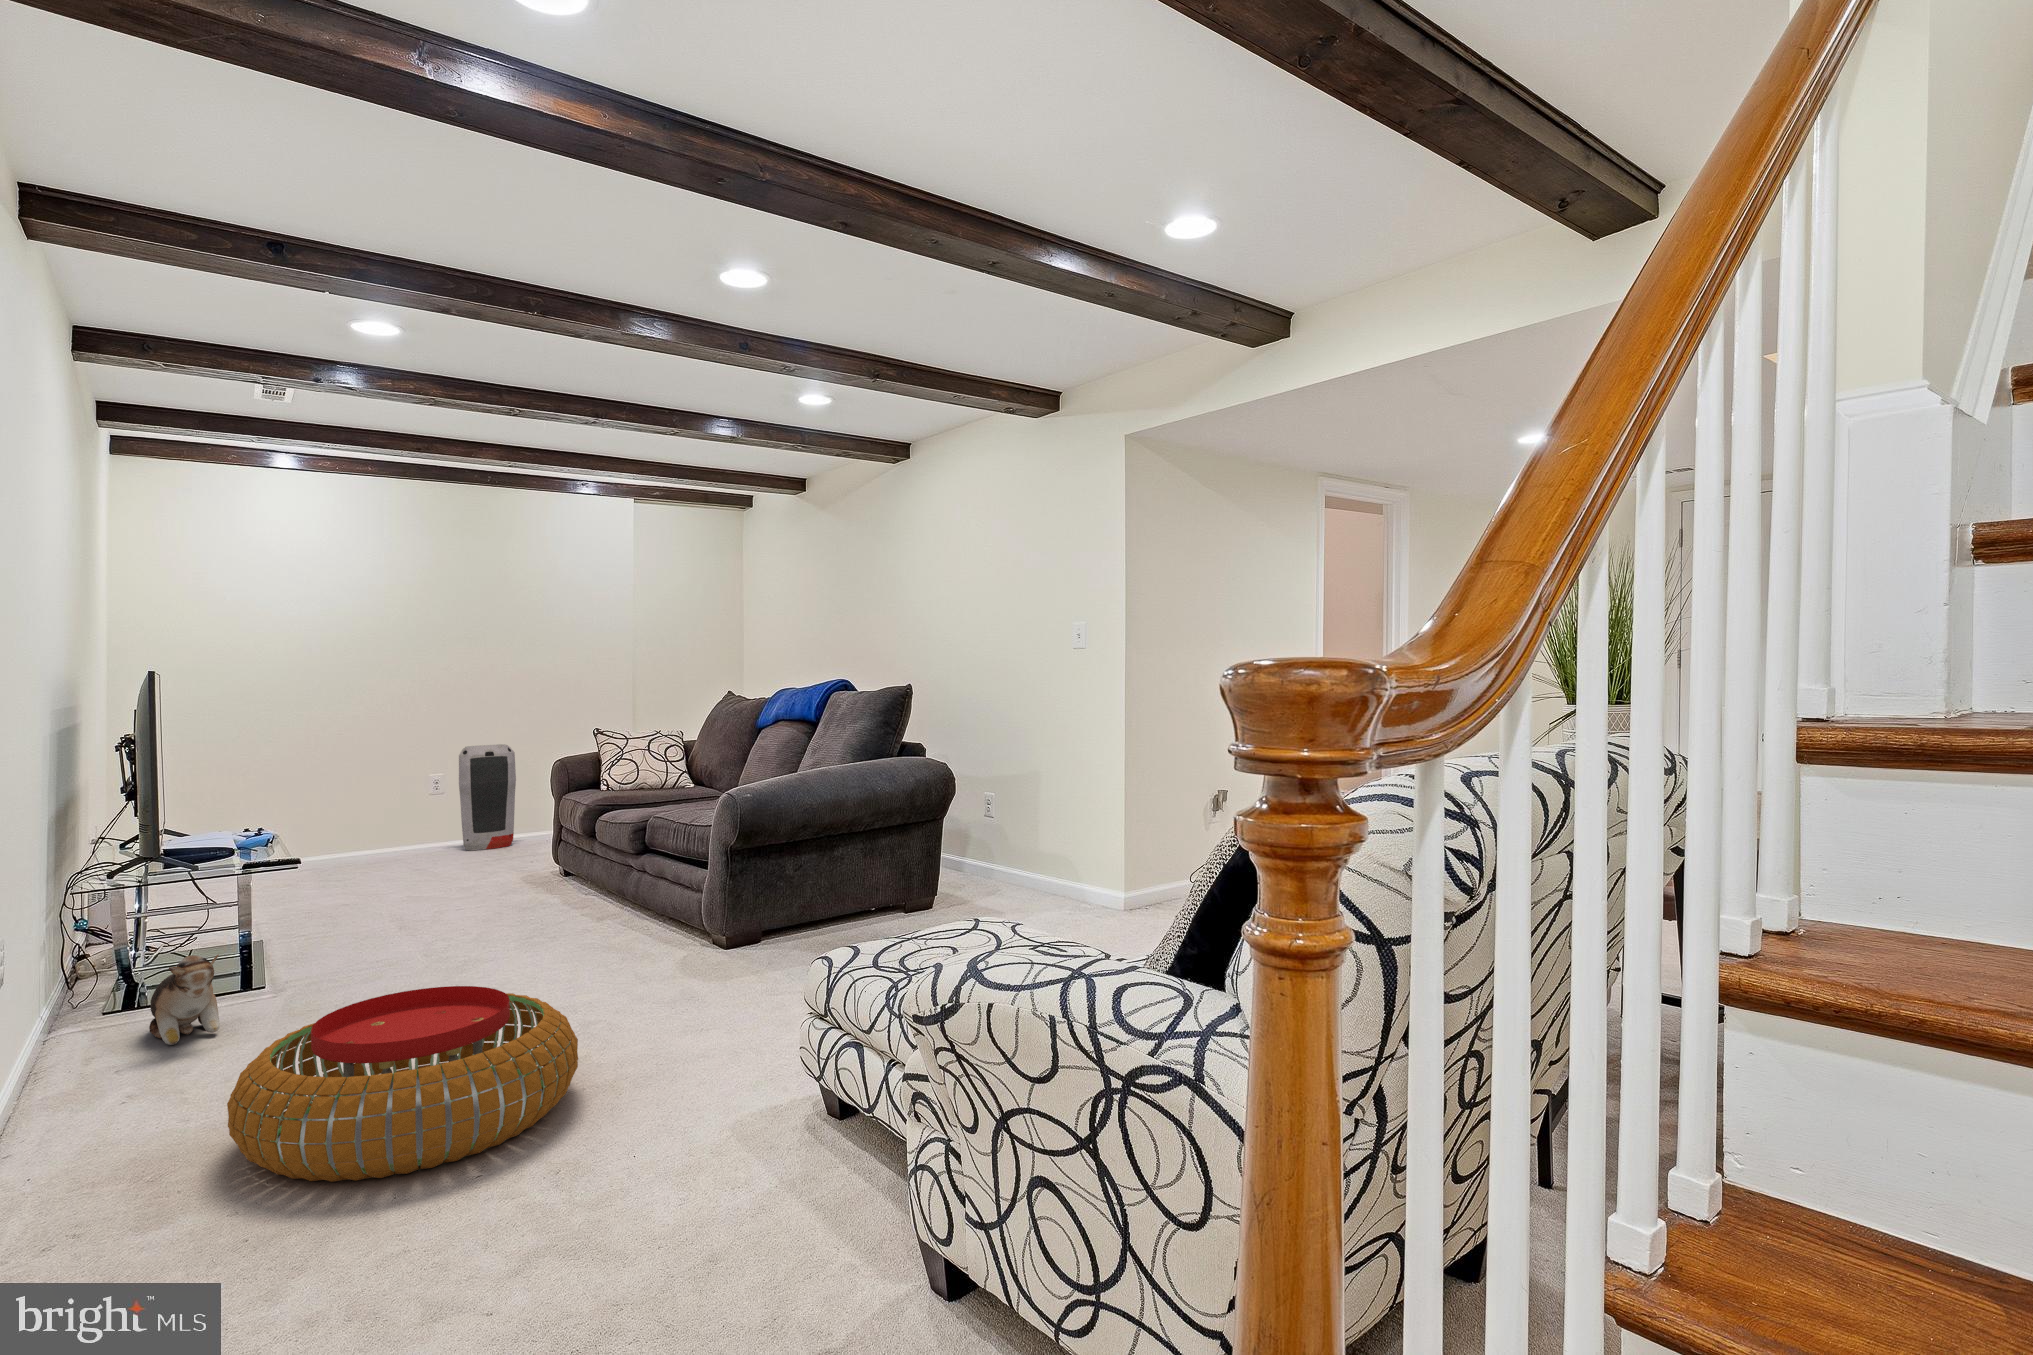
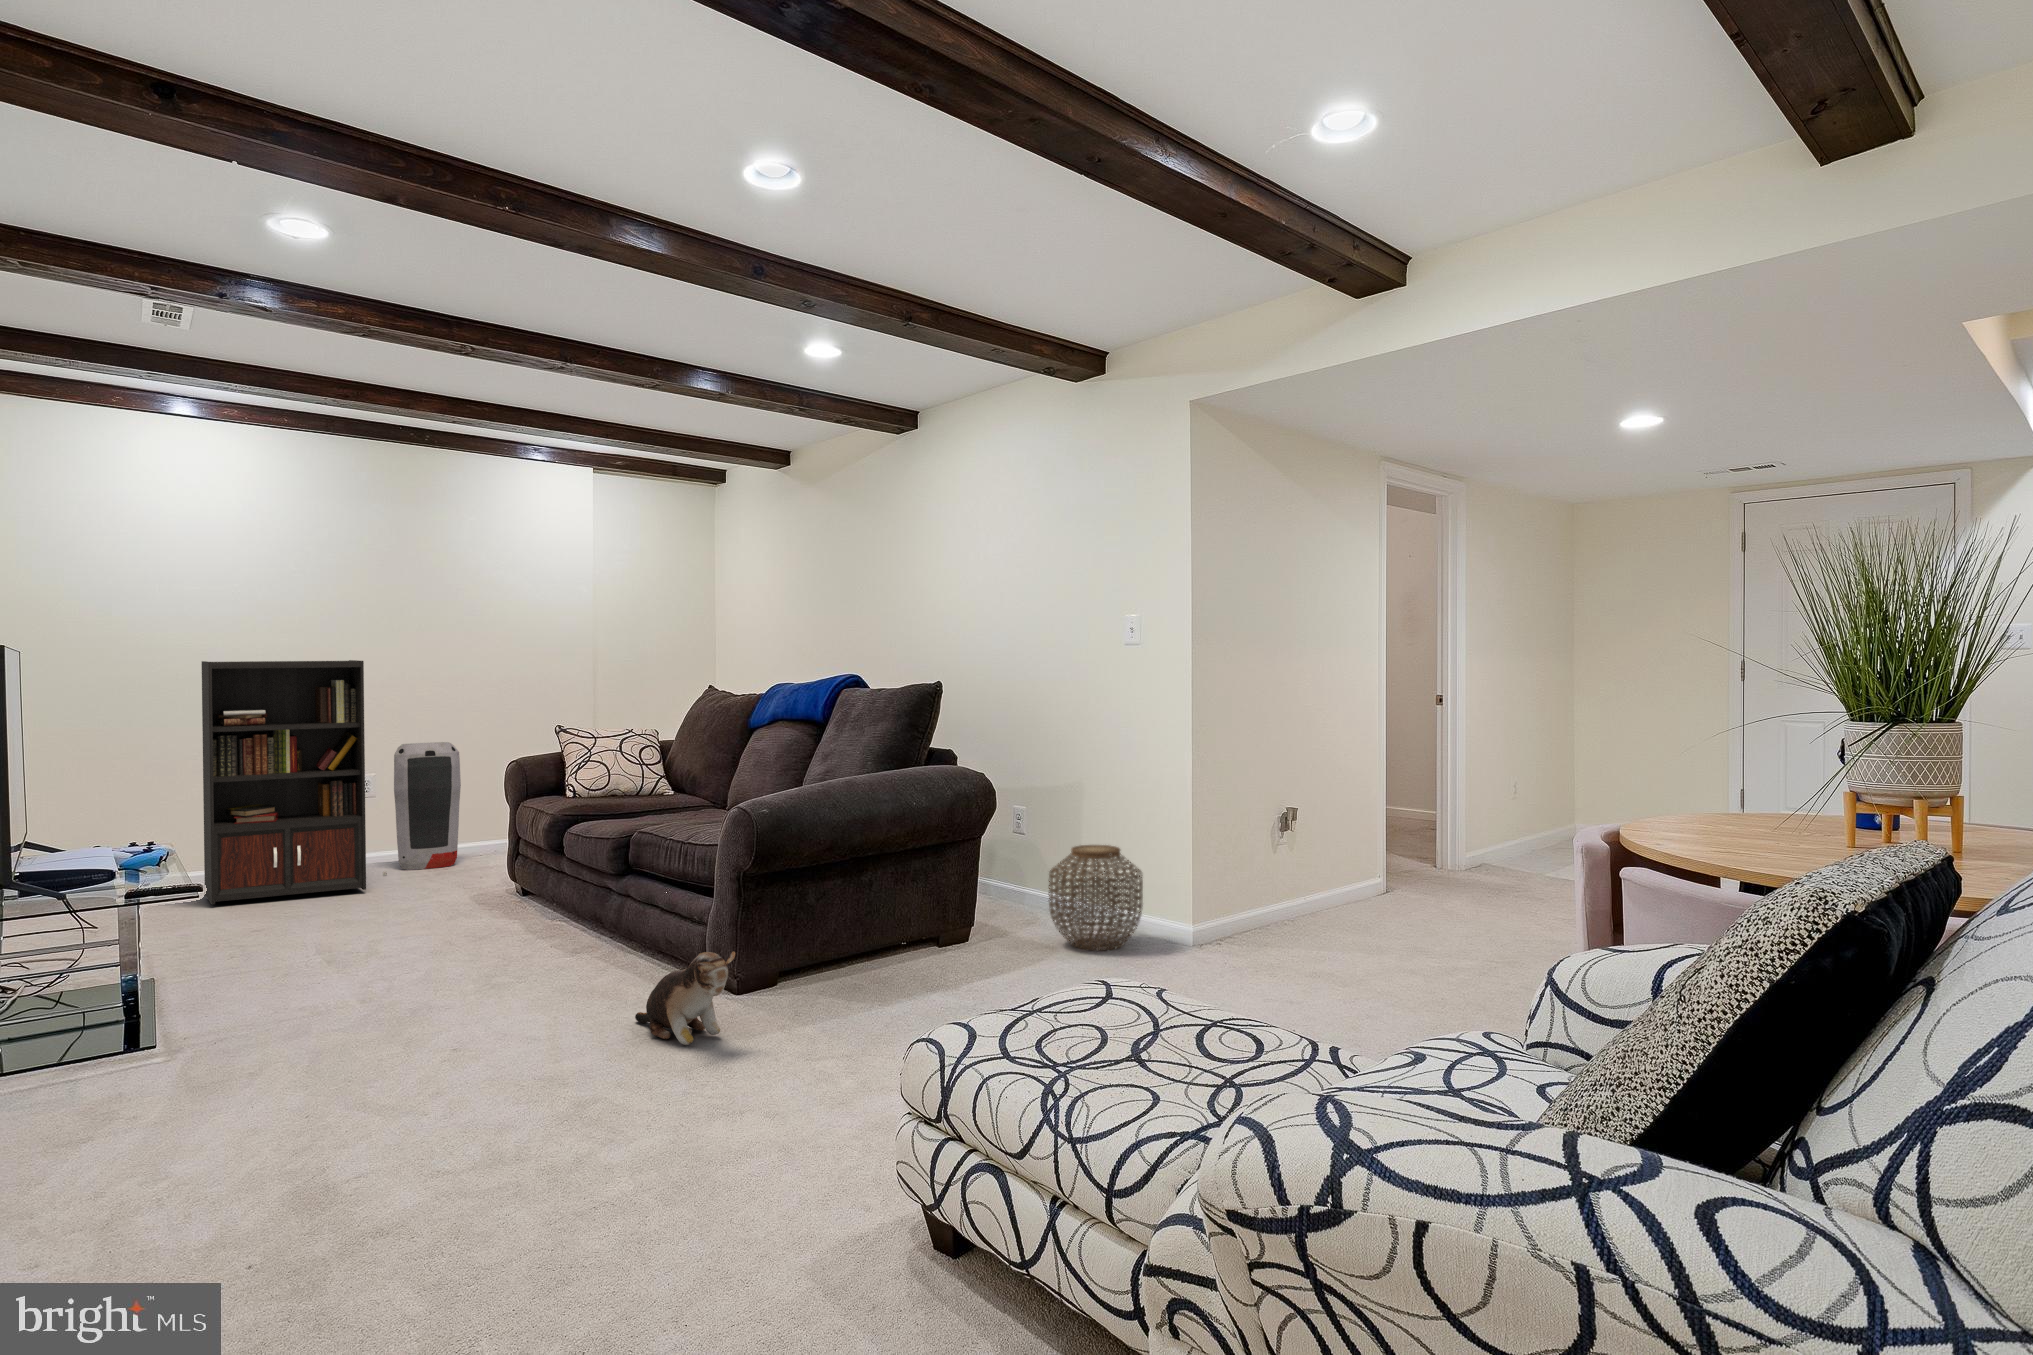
bookcase: none [289,678,453,885] -> present [202,660,387,904]
woven basket: none [1004,822,1081,910] -> present [1049,845,1143,951]
plush toy: present [149,954,220,1045] -> present [635,952,735,1045]
pouf: present [227,986,578,1182] -> none [198,1007,563,1204]

